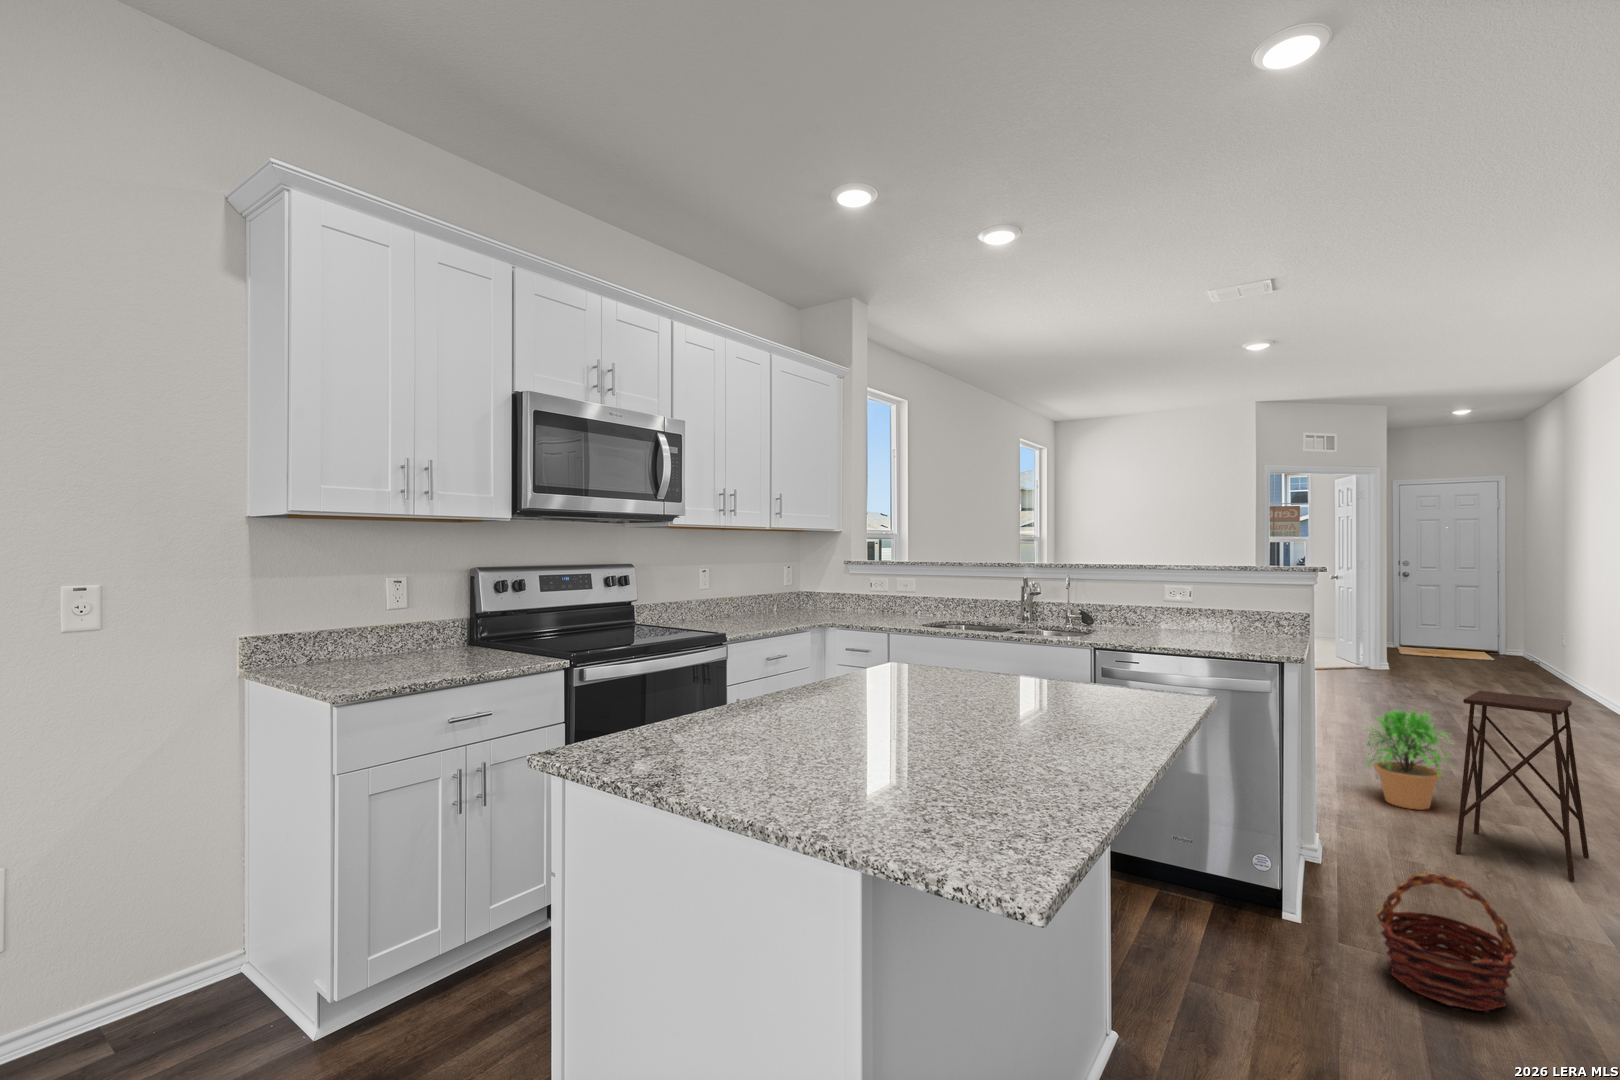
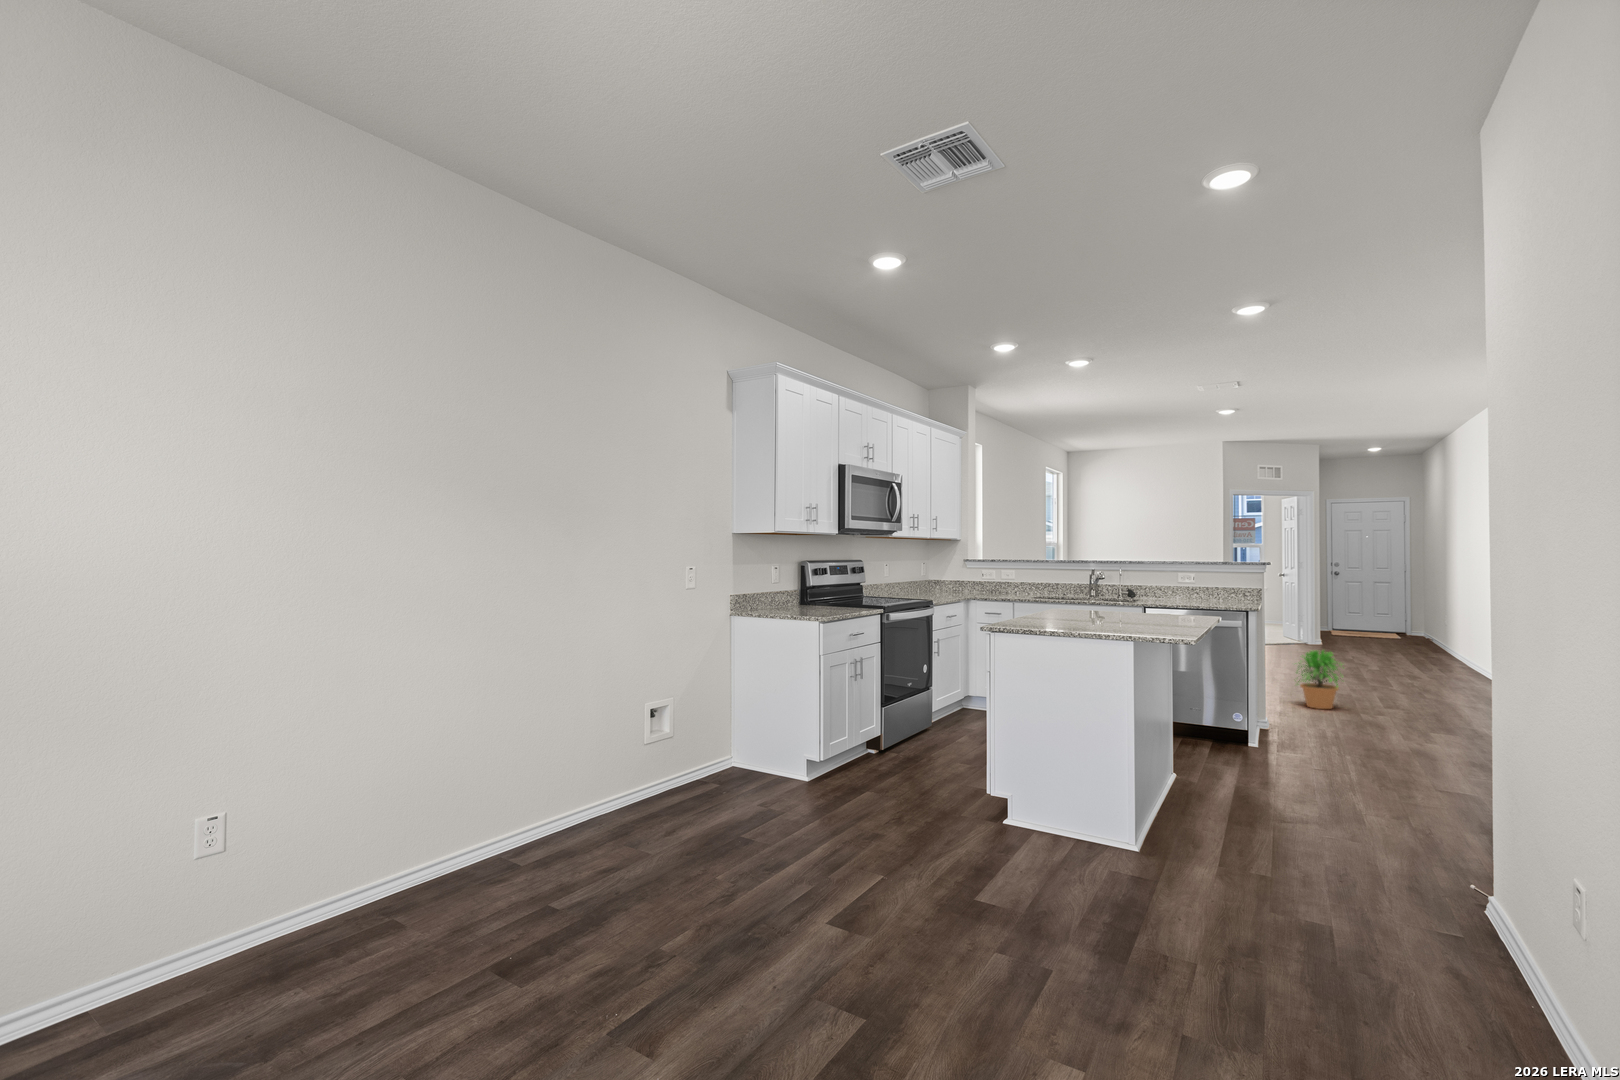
side table: present [1456,691,1589,881] -> none [1342,634,1413,732]
basket: present [1377,874,1518,1011] -> none [1292,708,1355,766]

